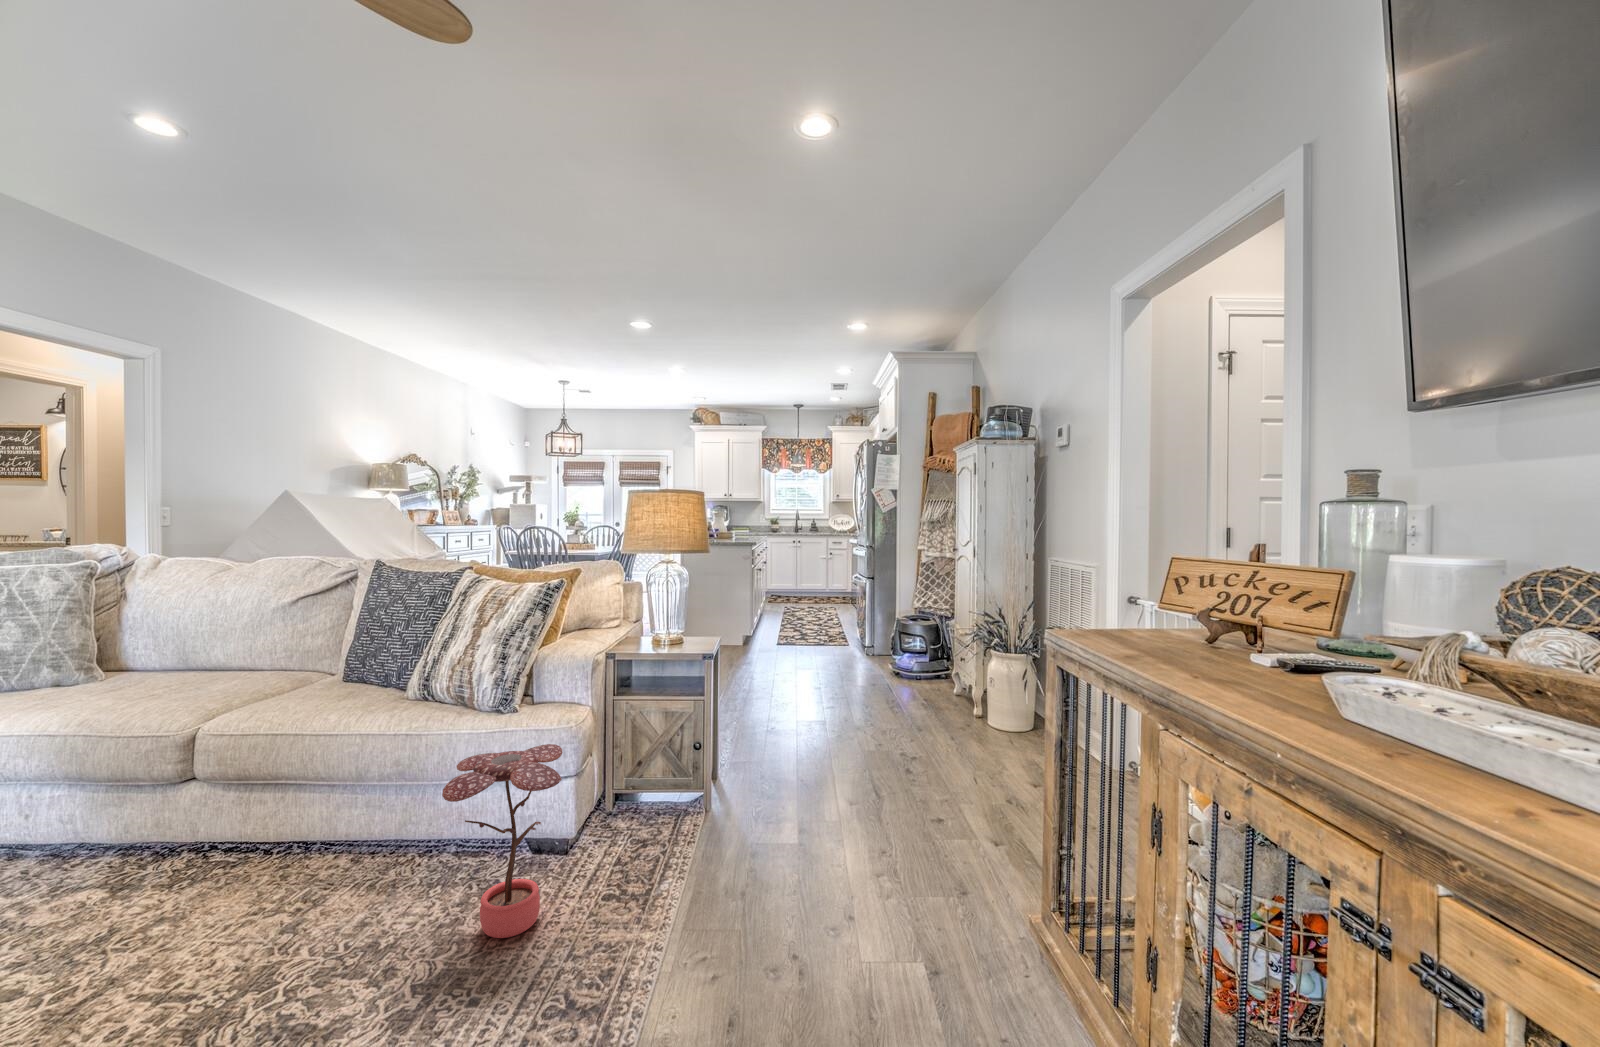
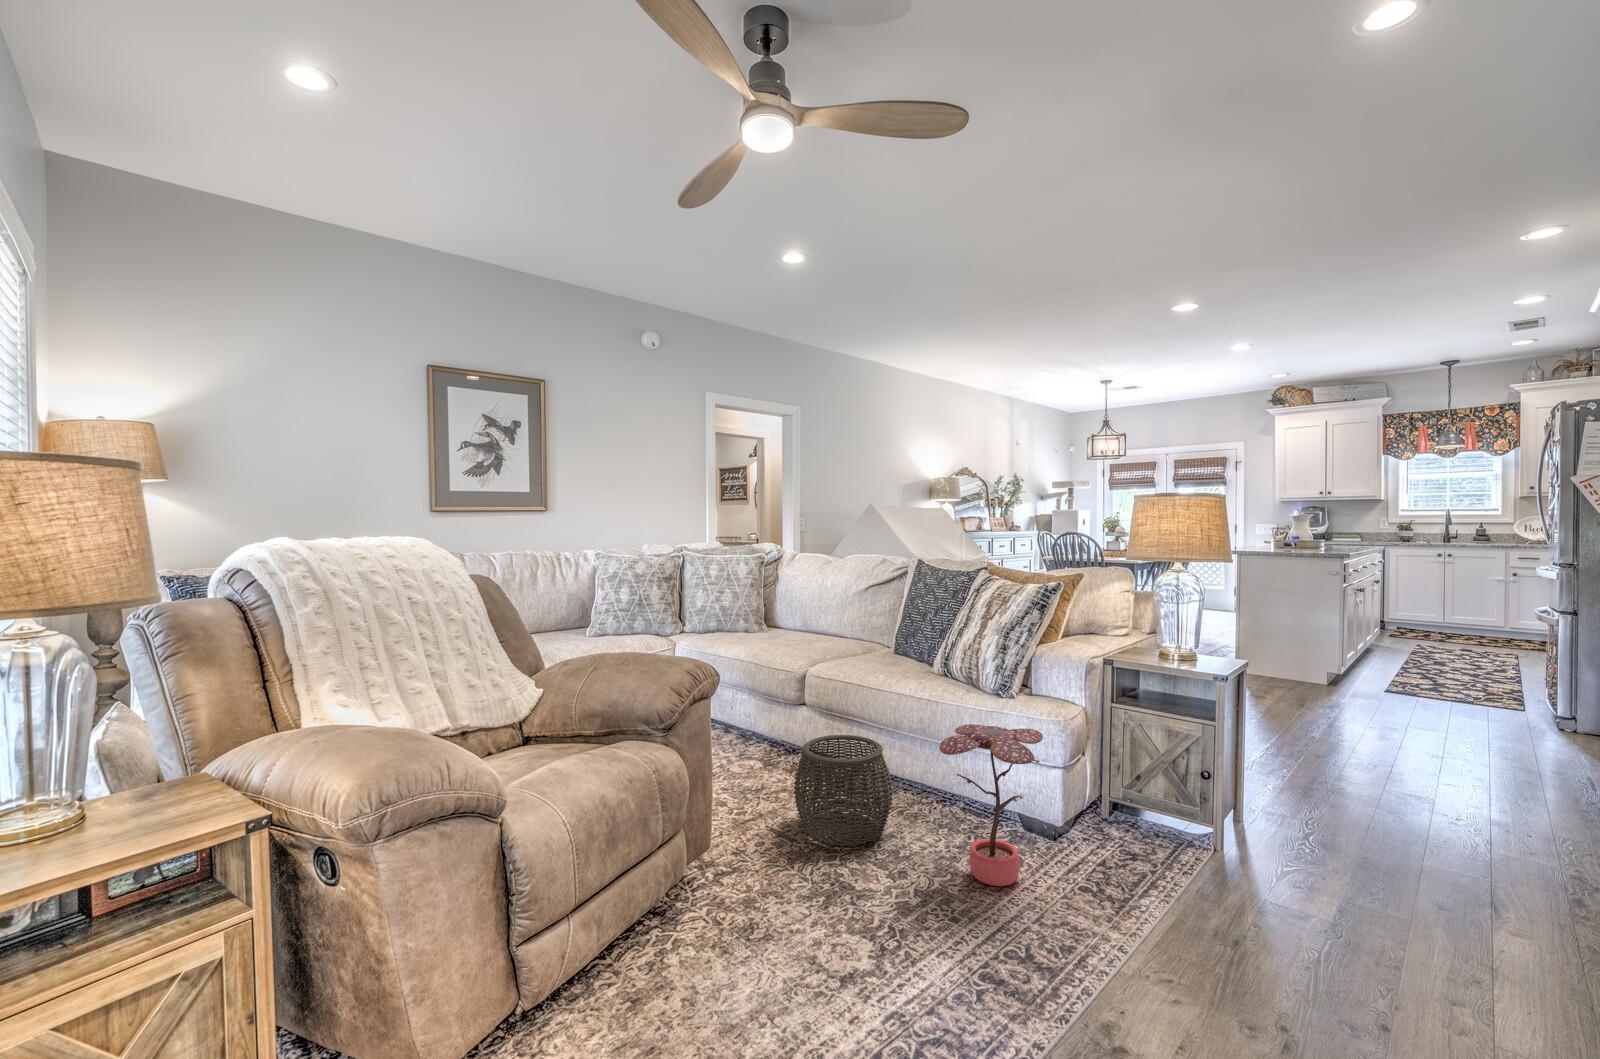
woven basket: none [187,807,364,983] -> present [794,735,893,847]

